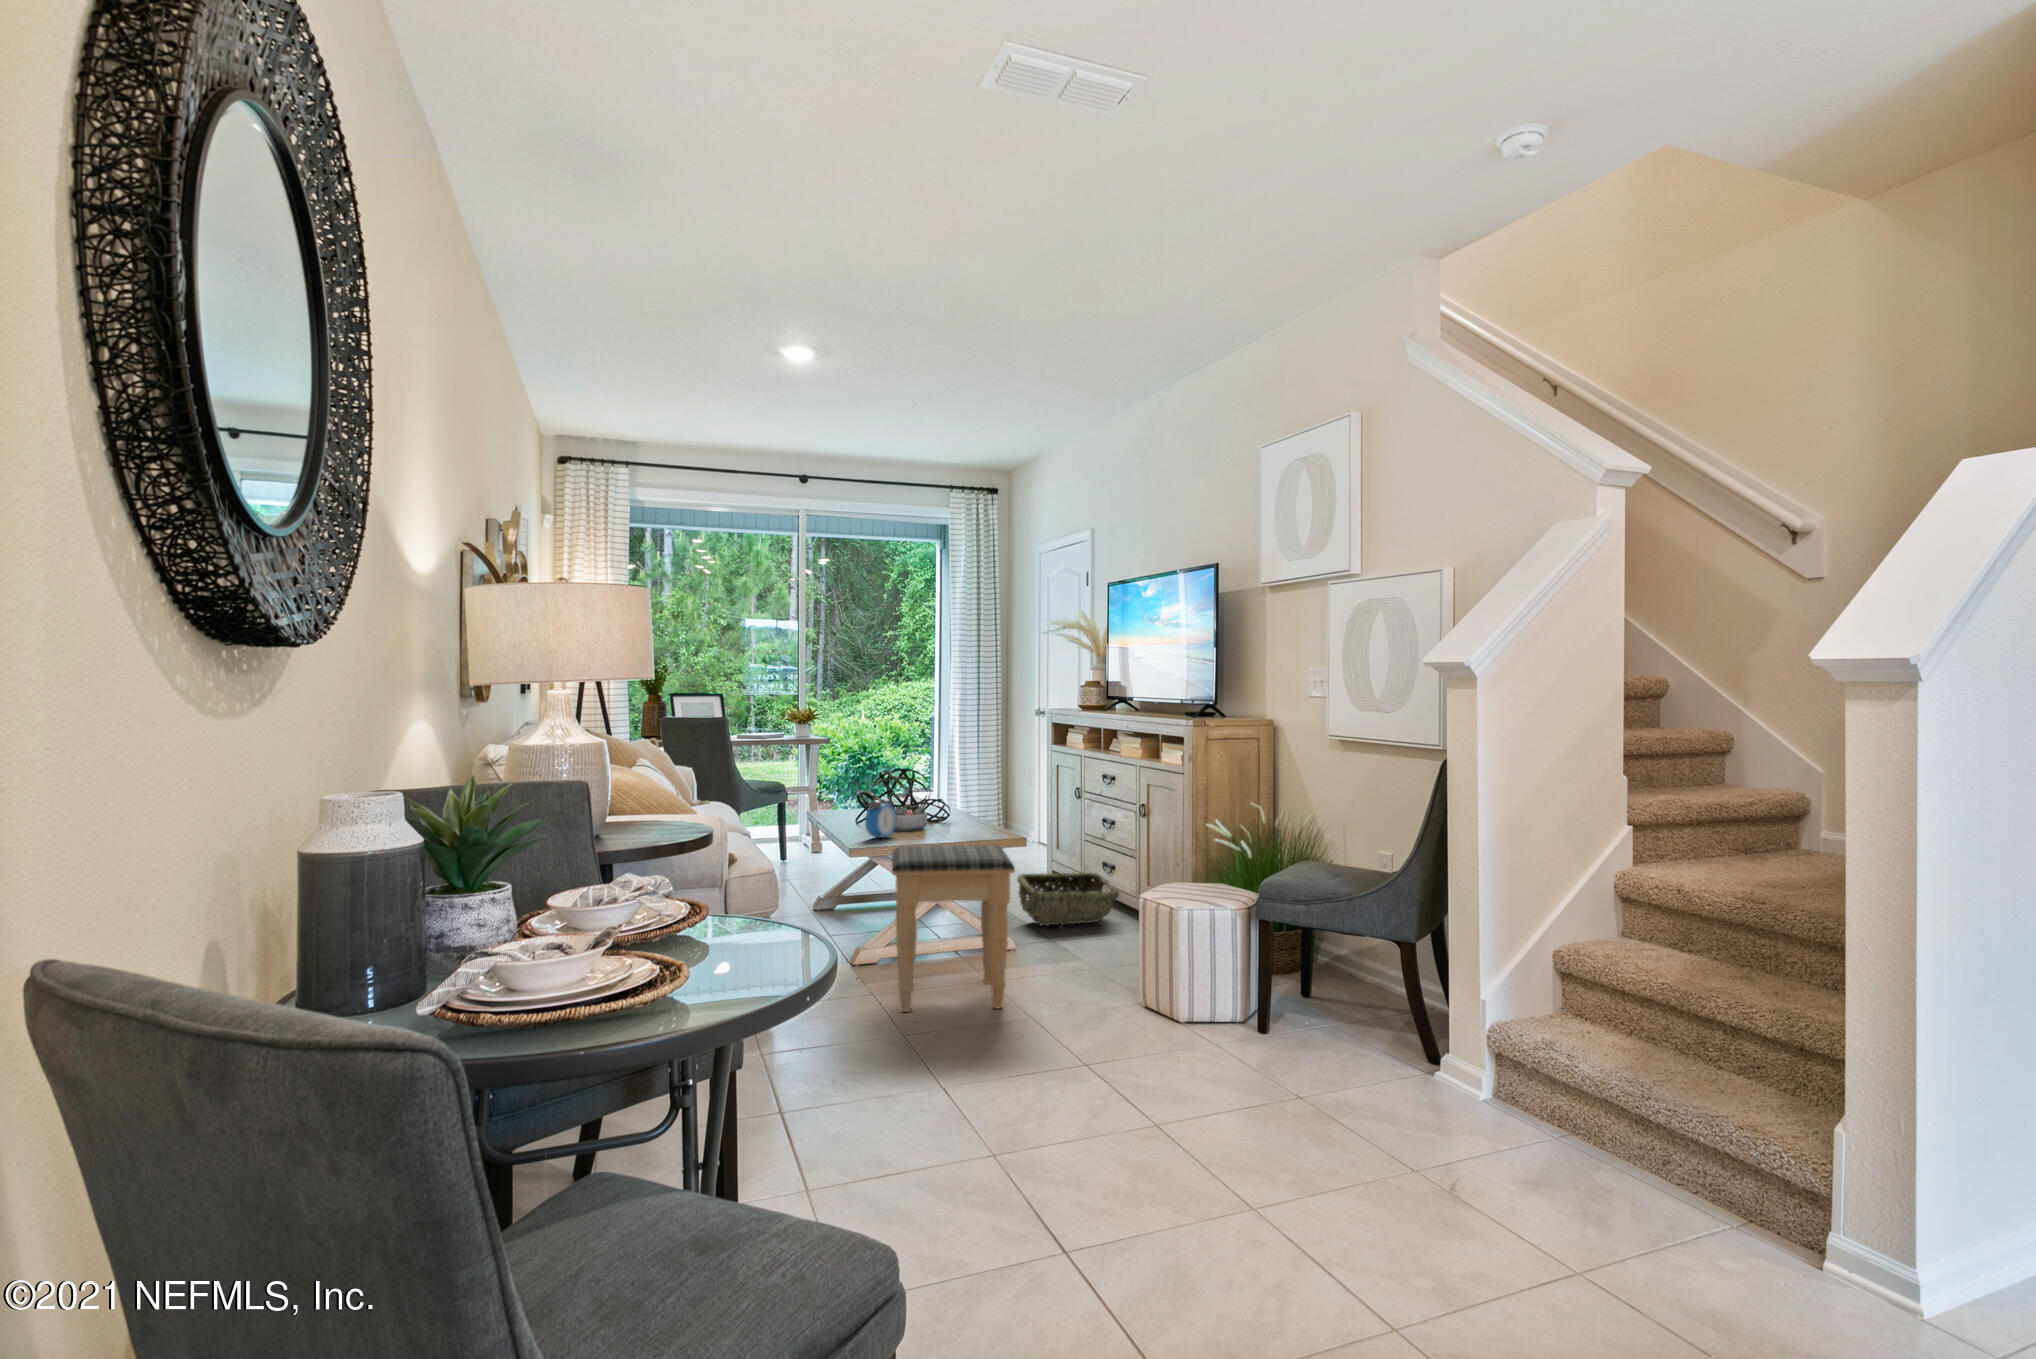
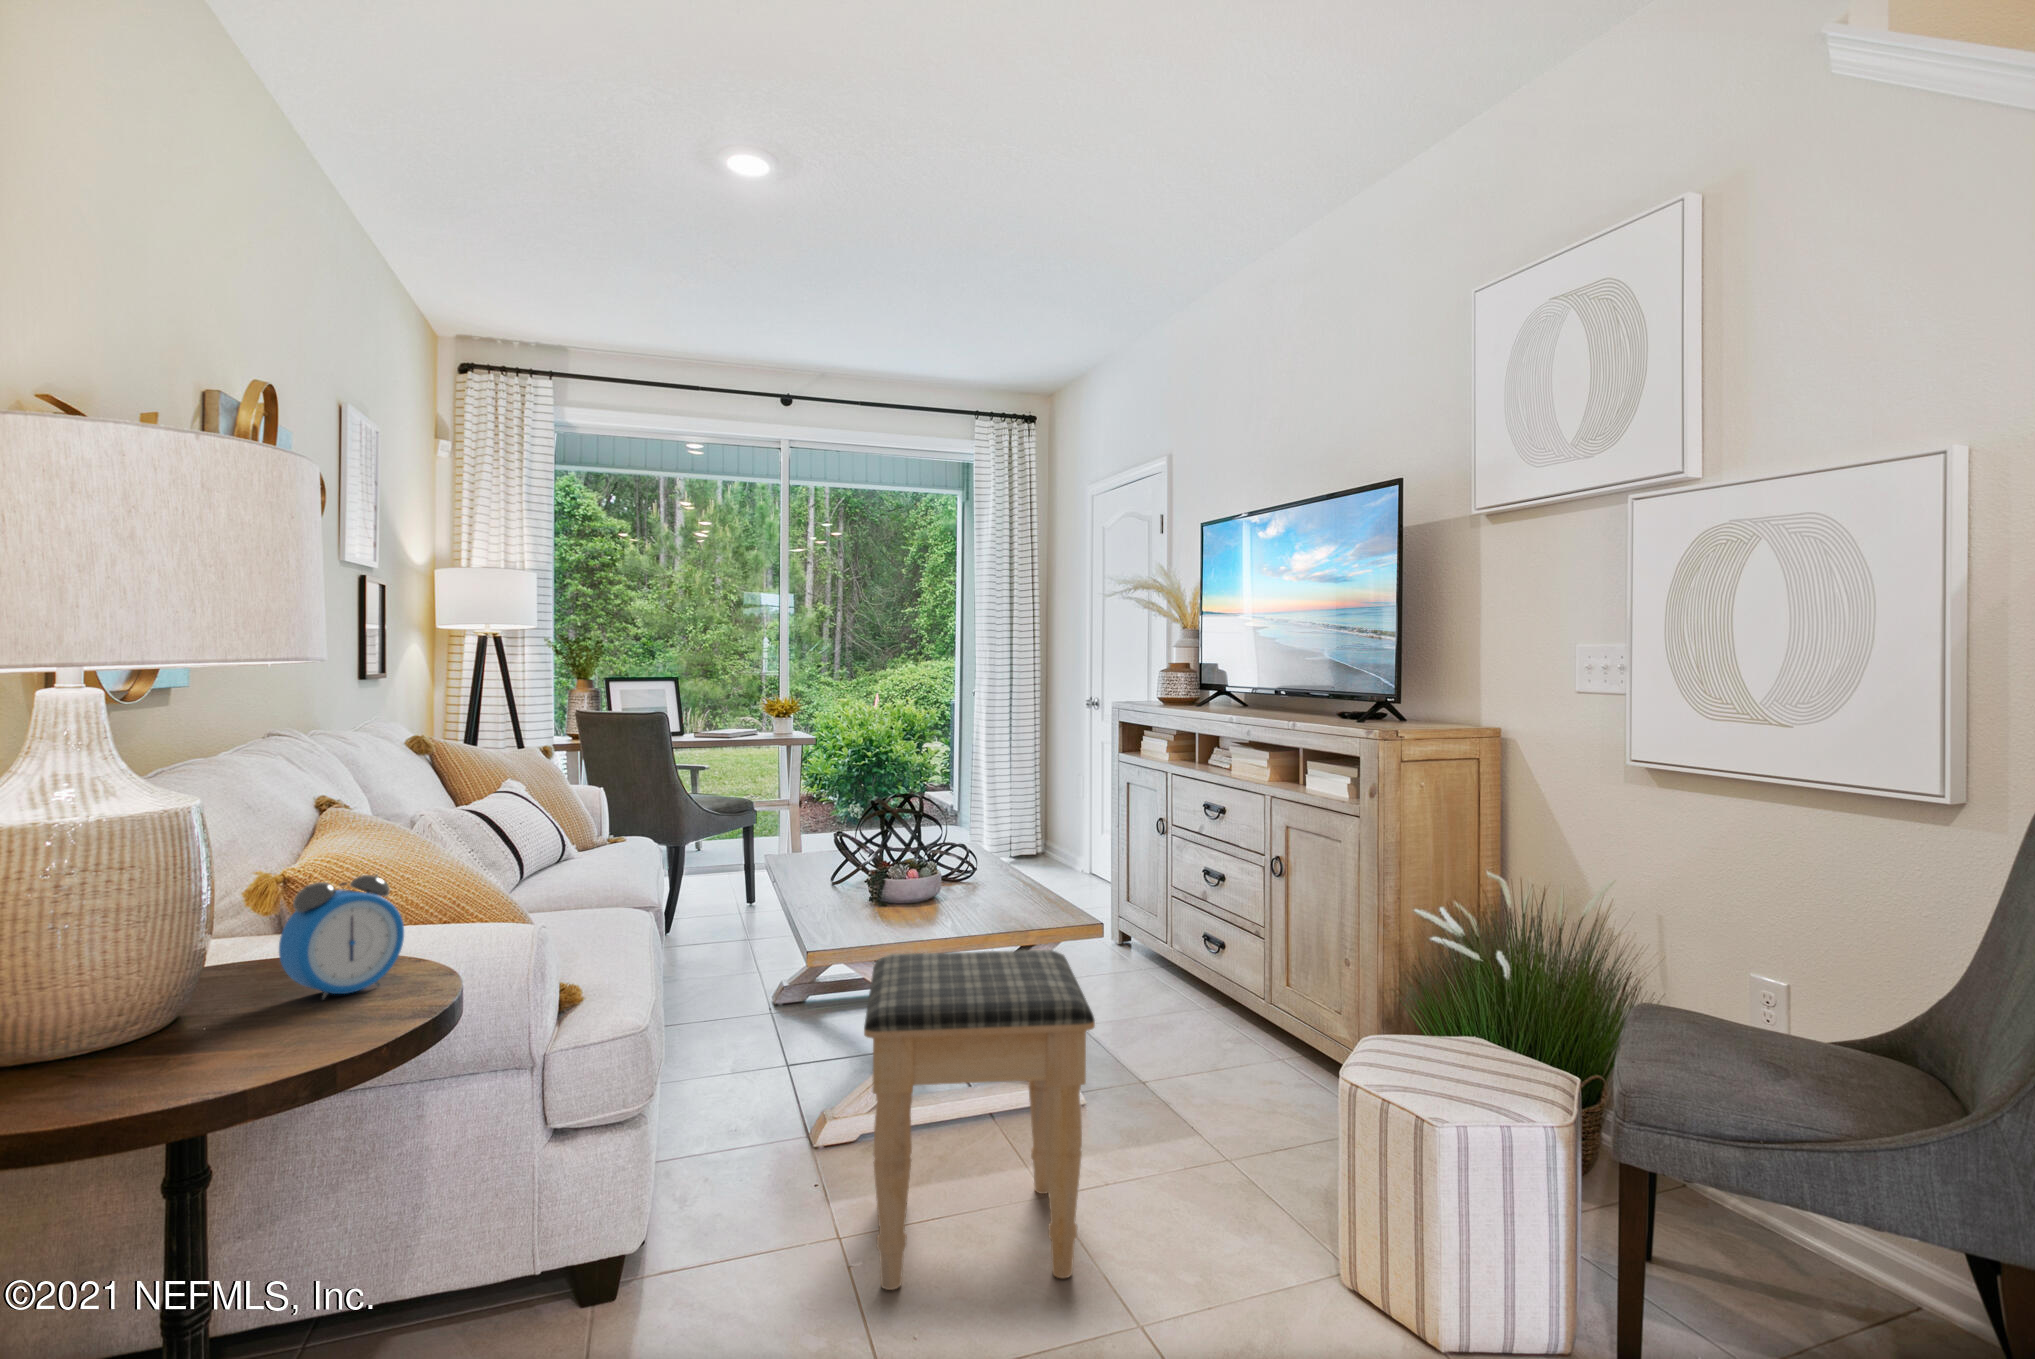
alarm clock: present [865,799,897,838] -> present [279,875,404,999]
woven basket: present [1017,873,1119,926] -> none [1077,949,1235,1041]

